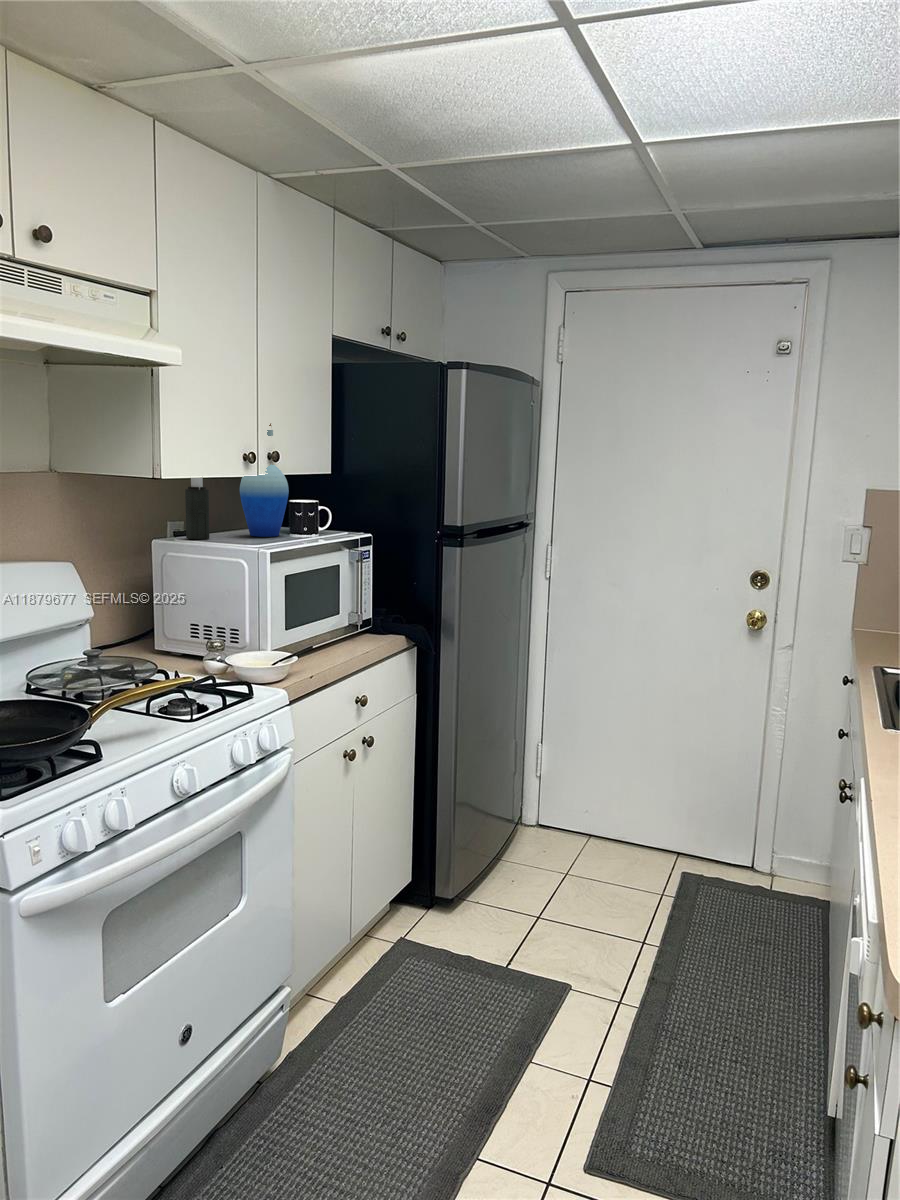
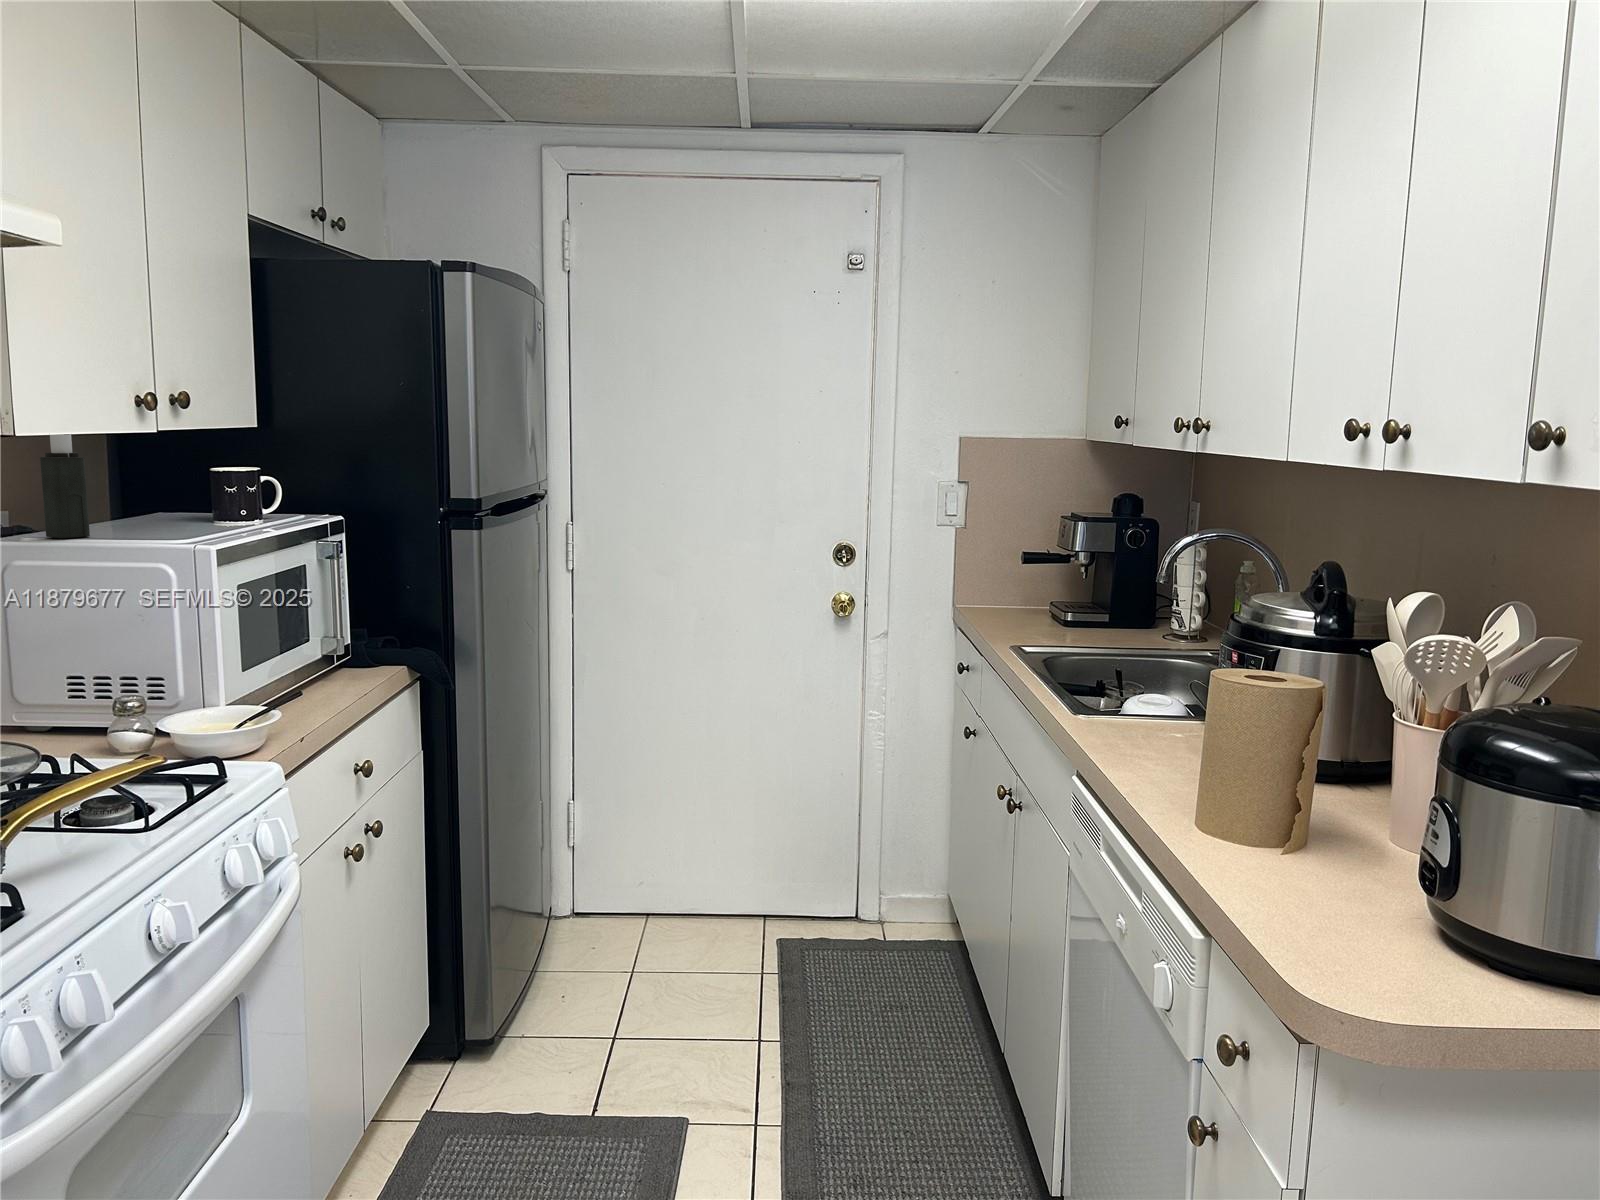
bottle: present [240,423,289,537] -> none [133,350,218,529]

